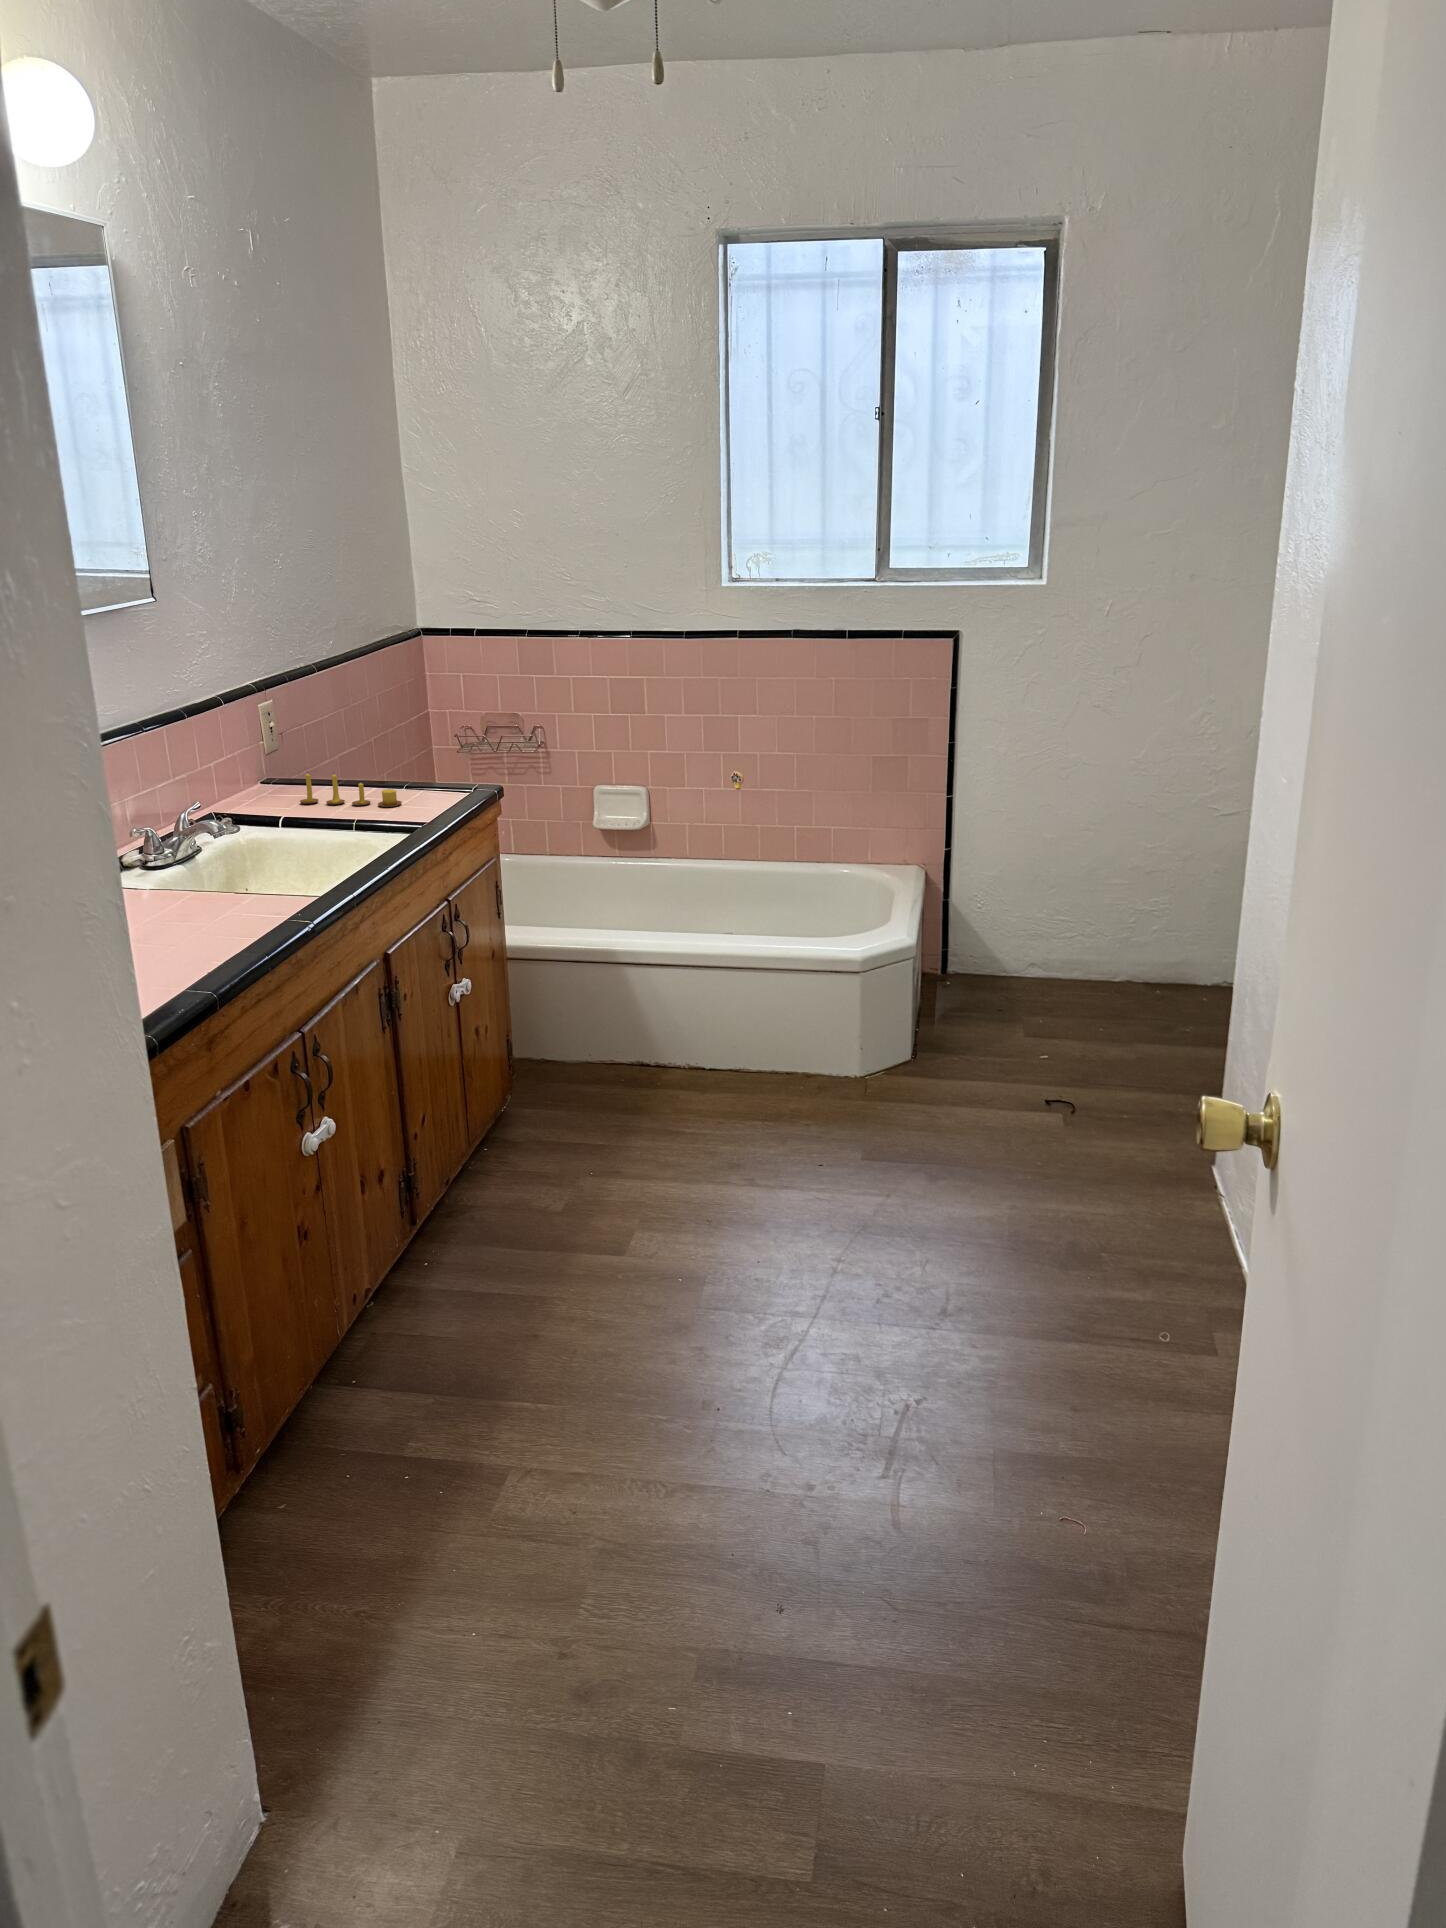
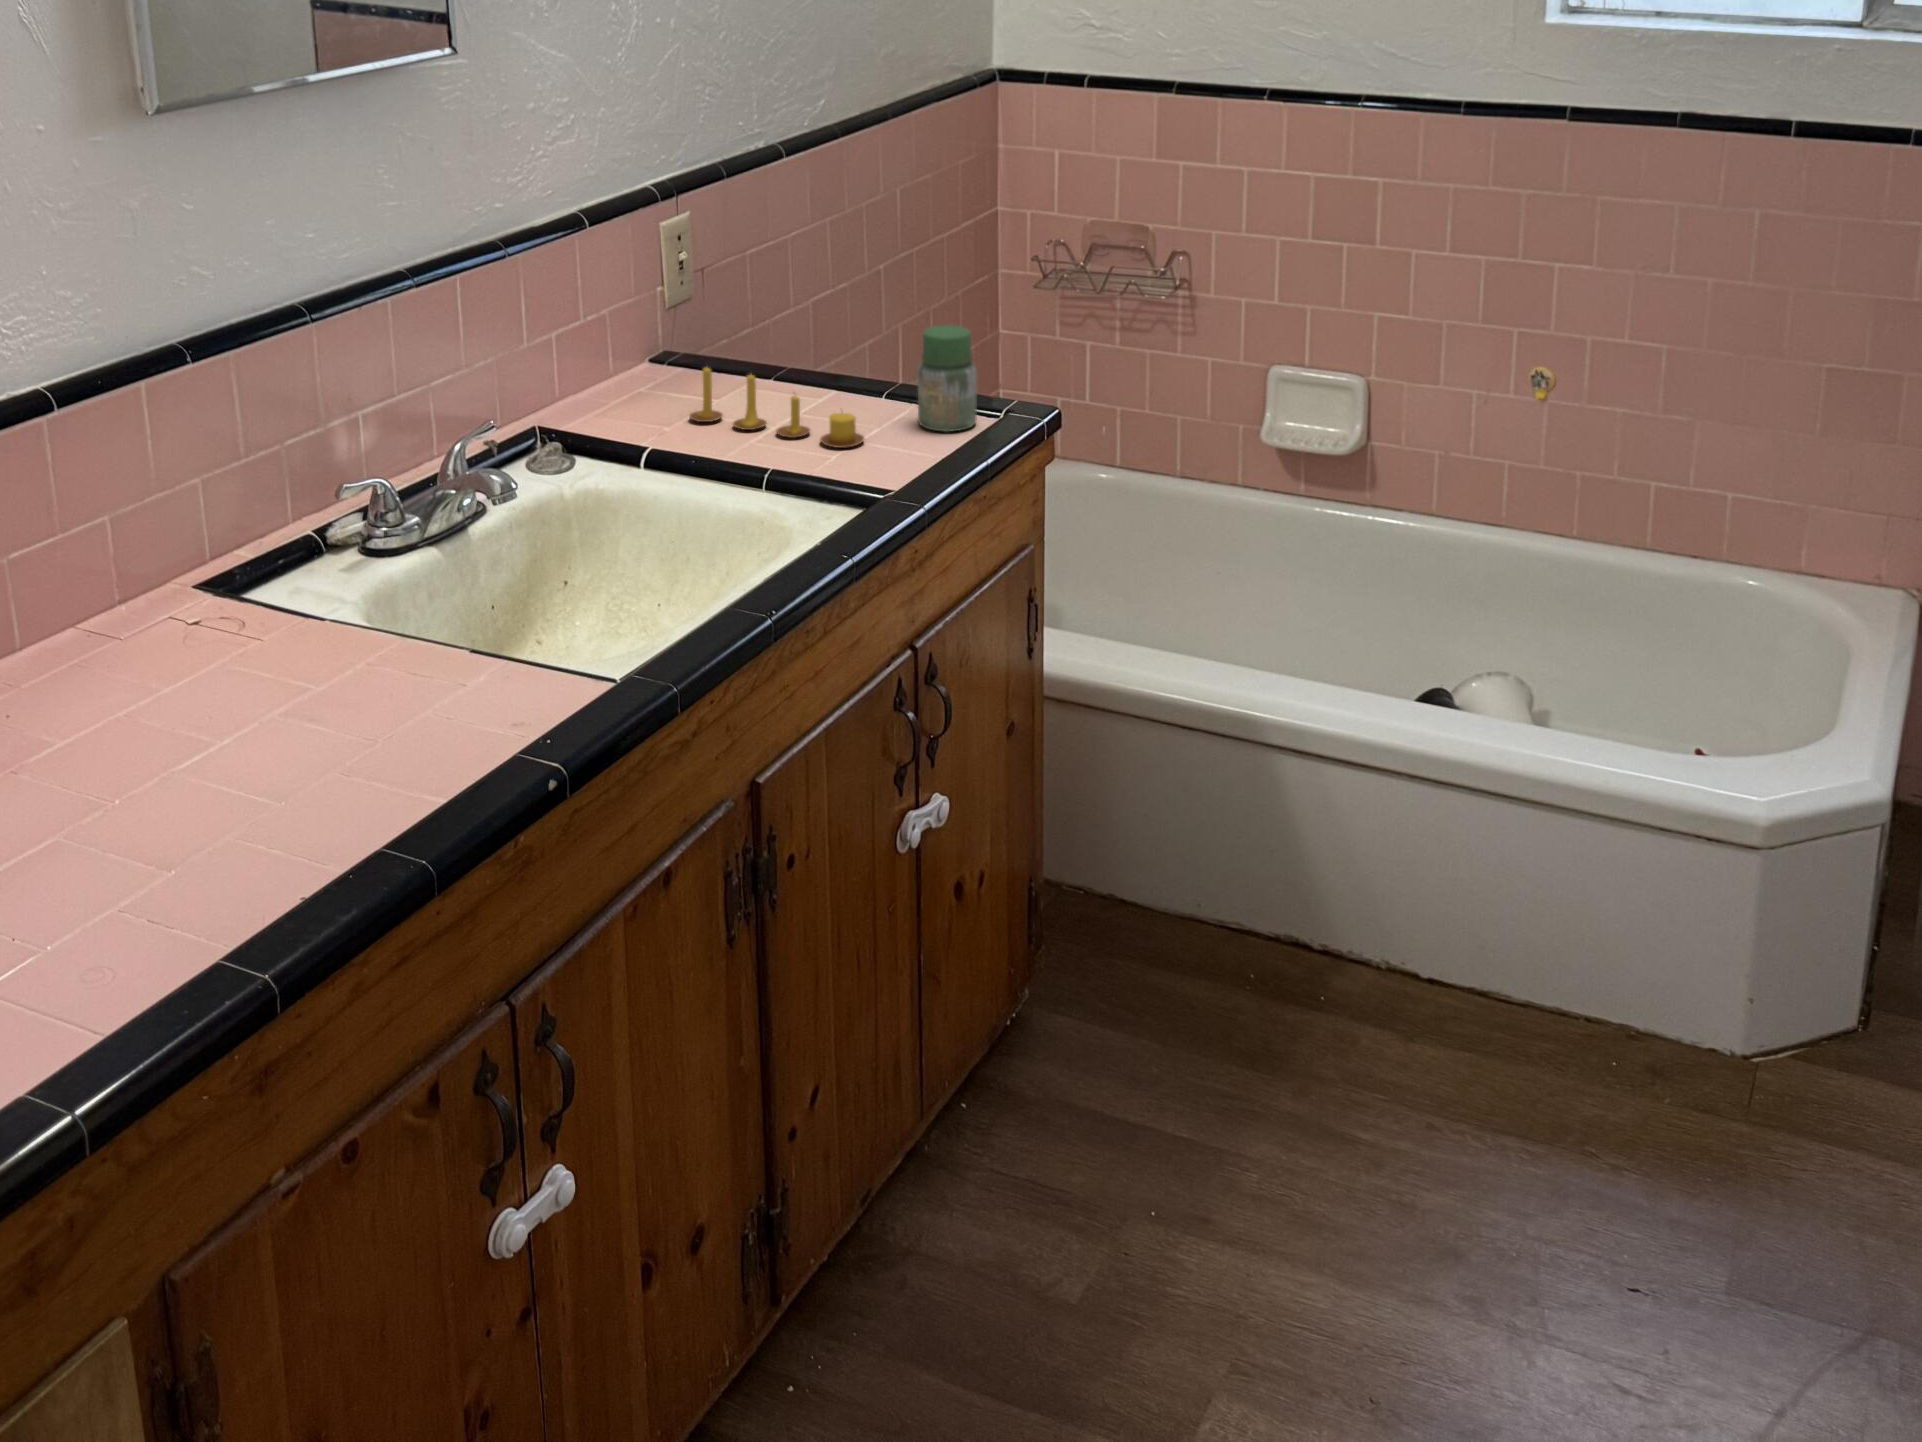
jar: none [425,742,458,797] -> present [918,325,977,432]

